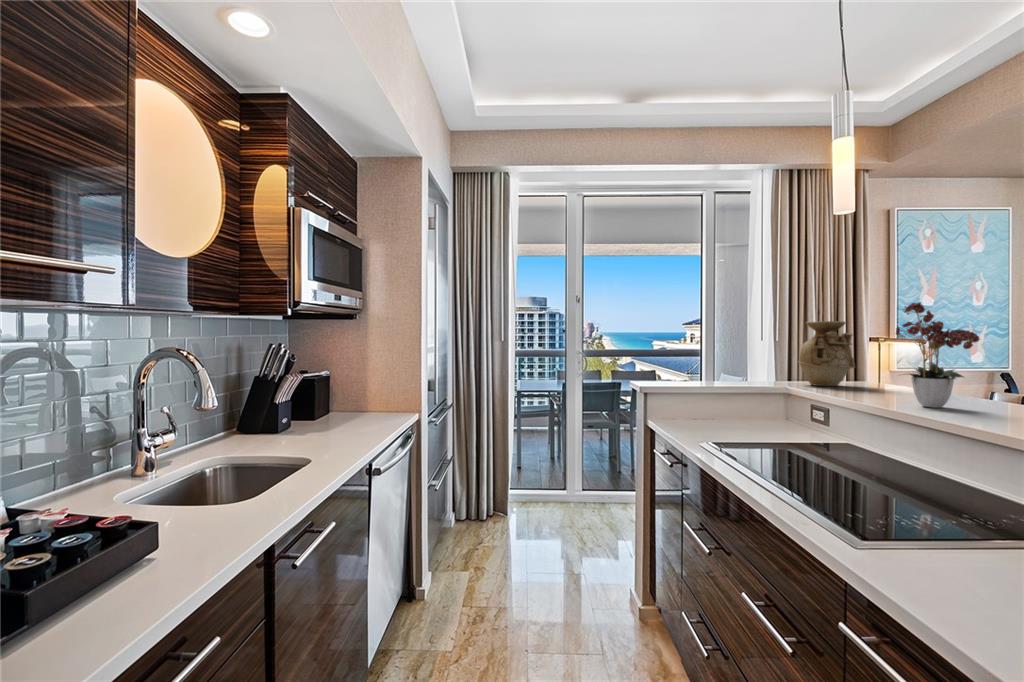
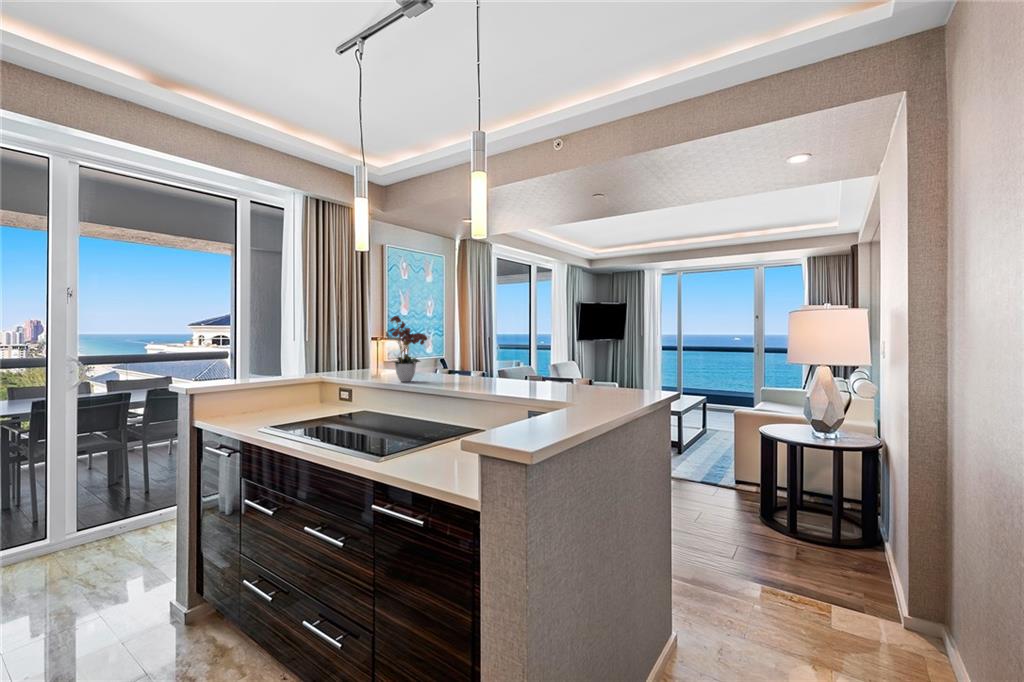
vase: present [798,321,855,386] -> none [324,326,363,374]

